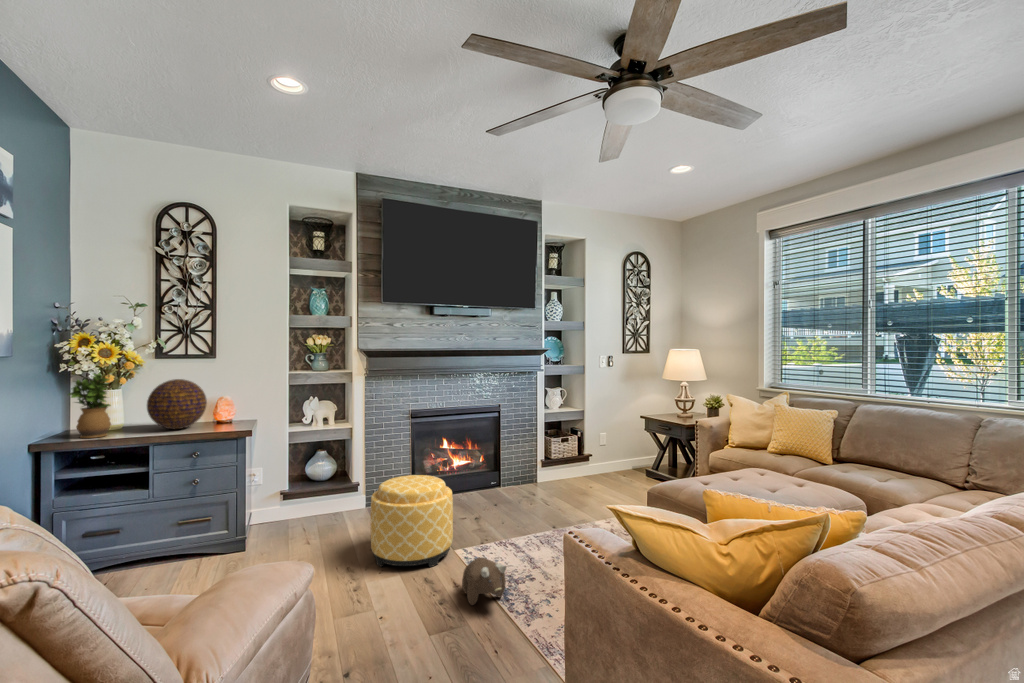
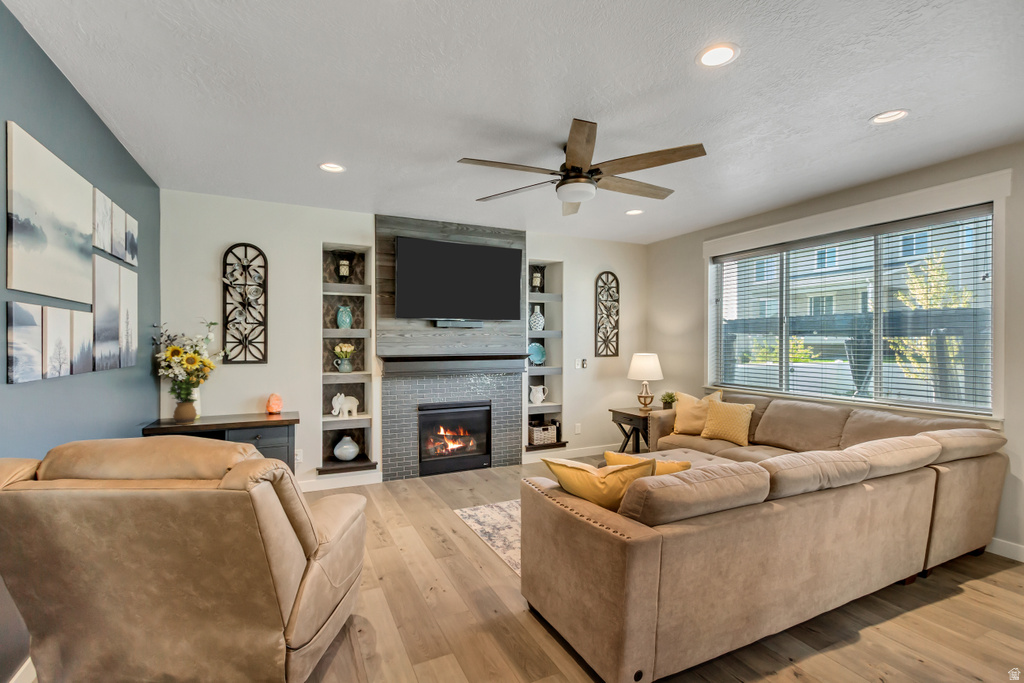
decorative orb: present [147,379,207,429] -> none [221,380,264,418]
ottoman: present [371,475,453,567] -> none [391,454,452,521]
plush toy: present [462,558,506,605] -> none [460,511,491,543]

